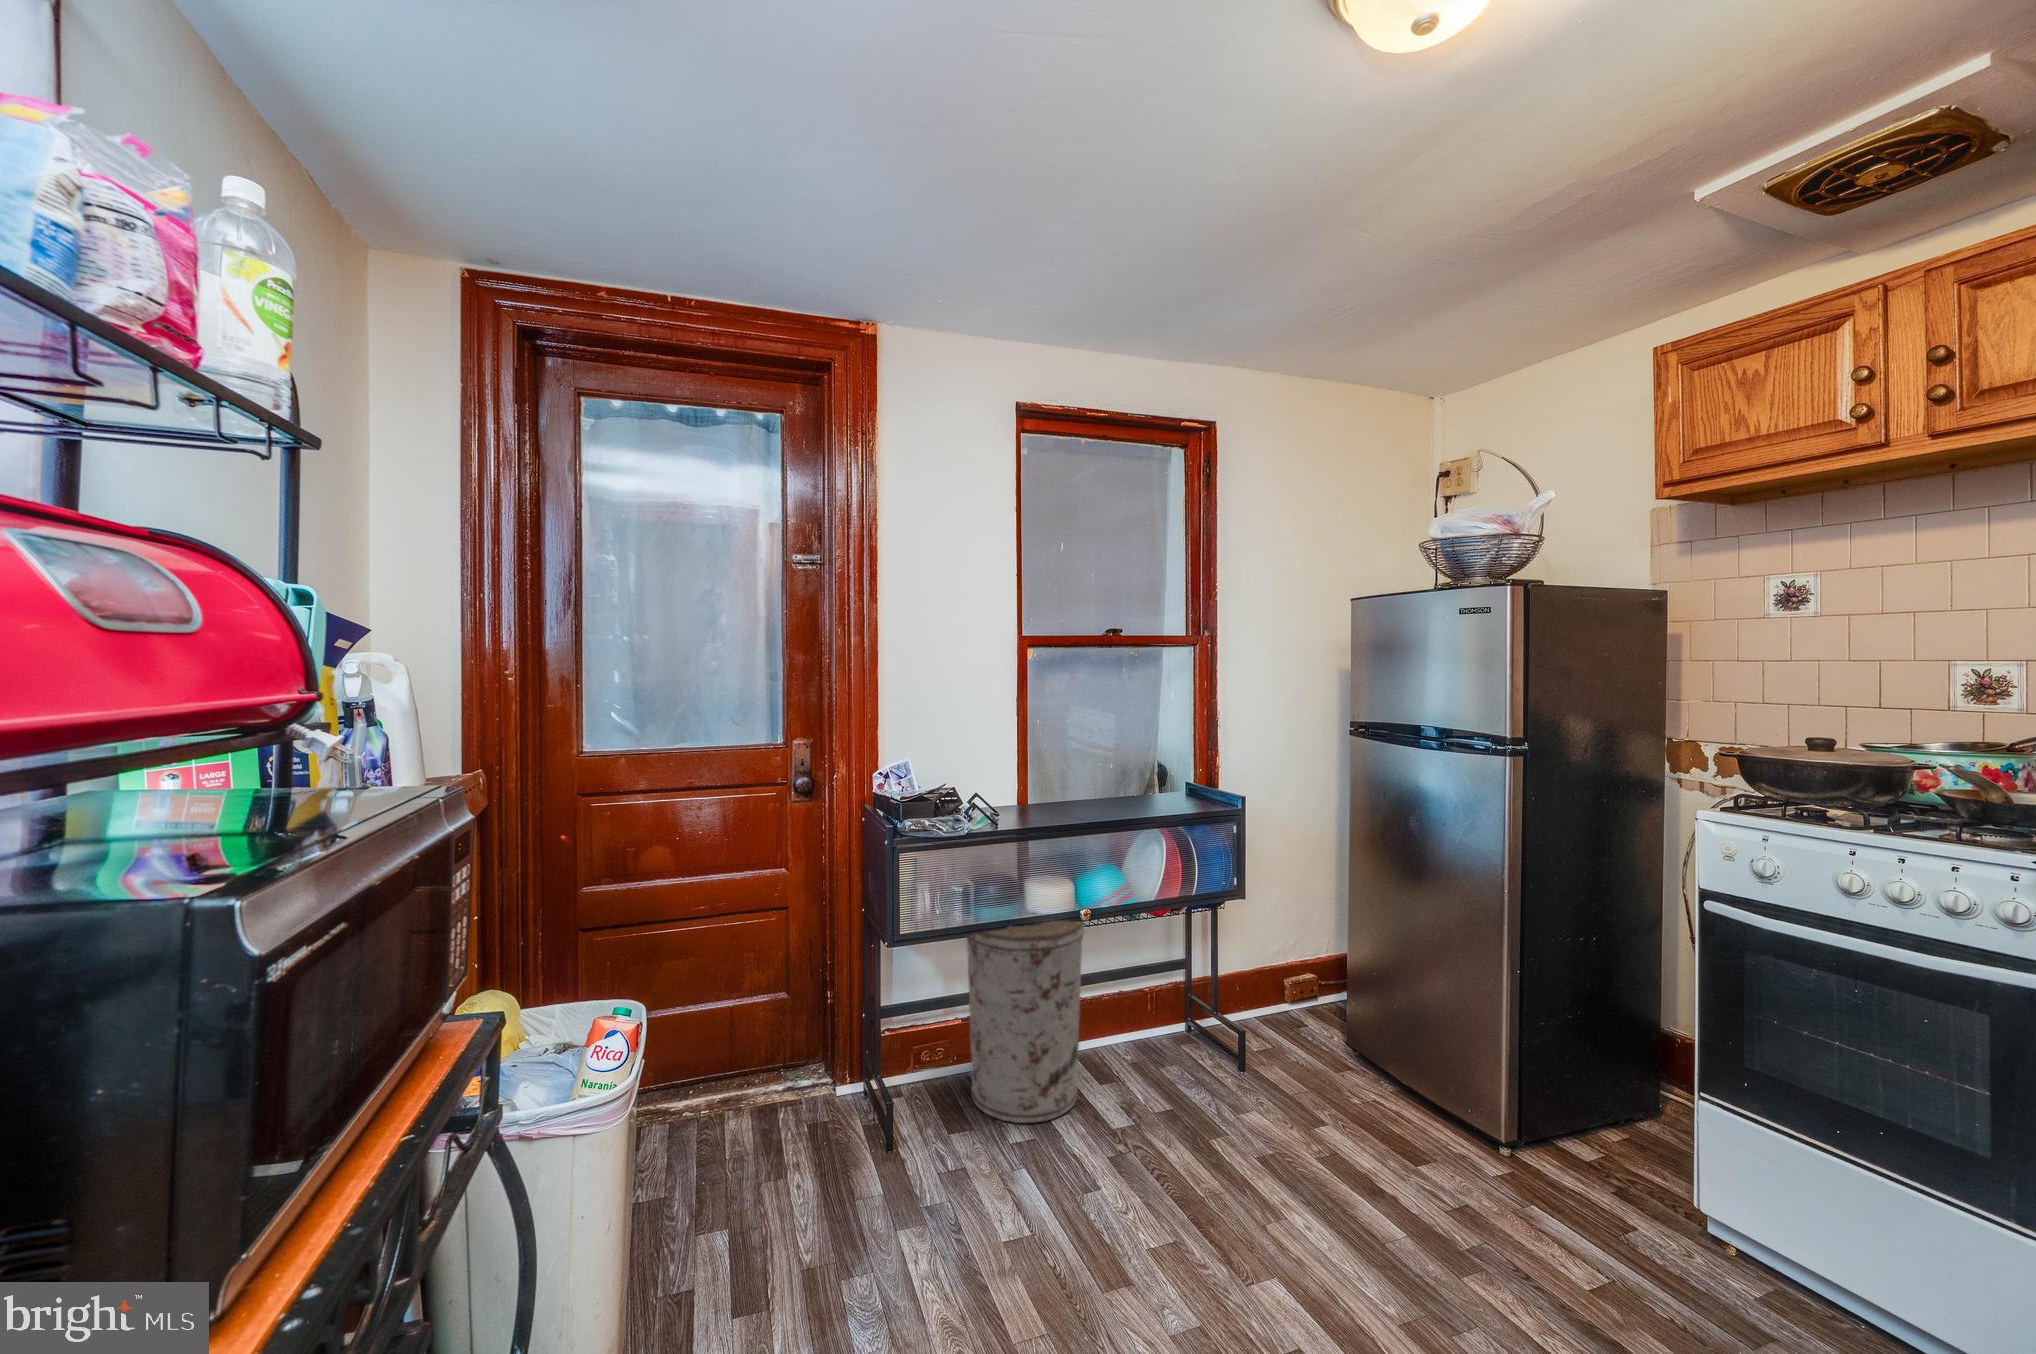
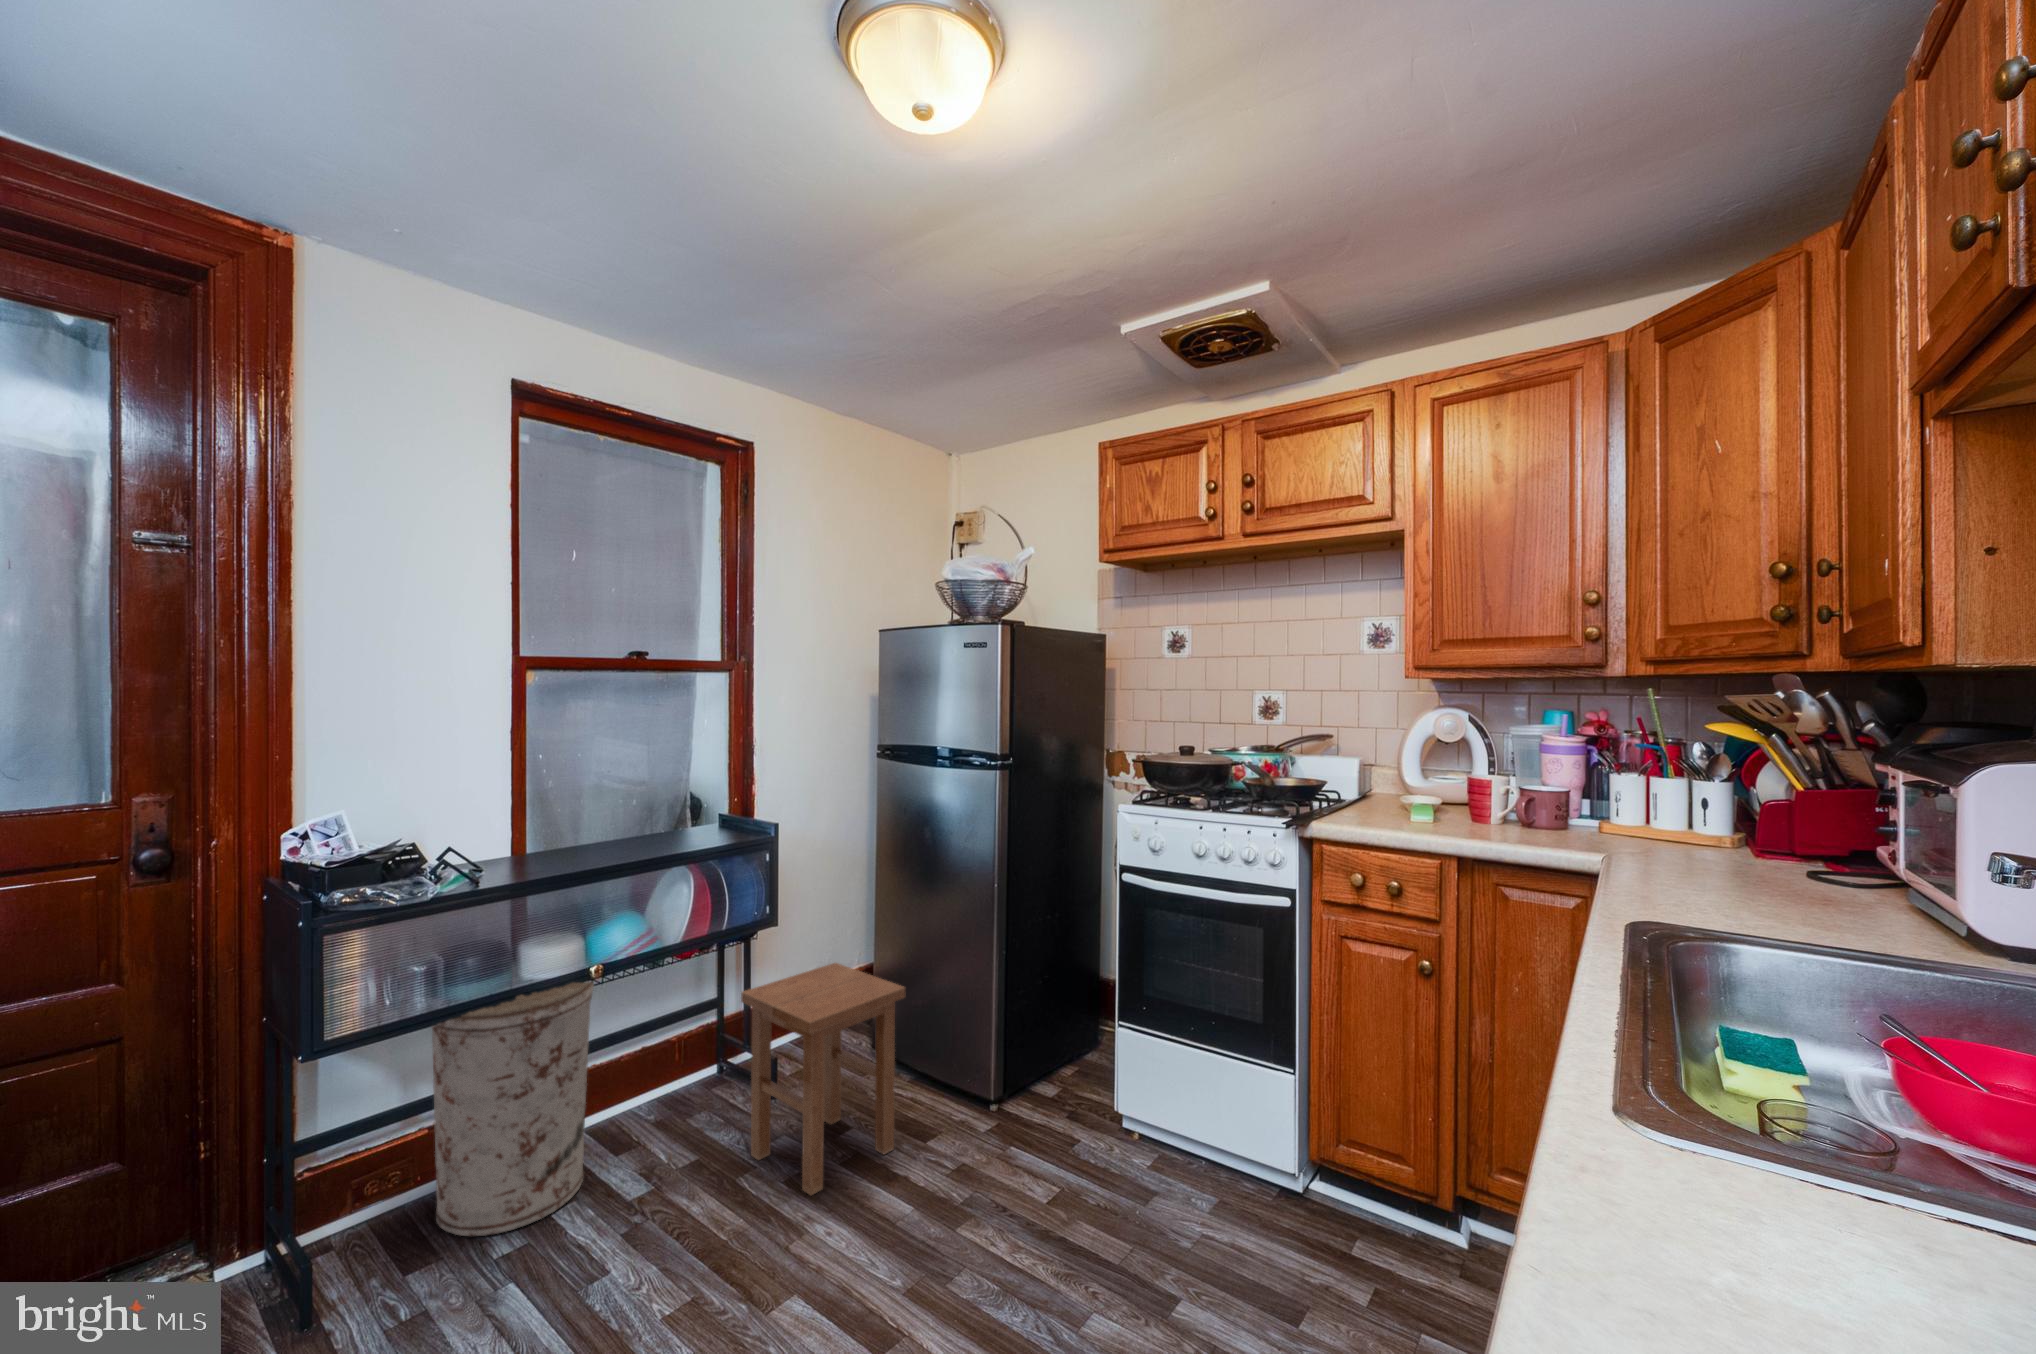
stool: none [1213,946,1390,1182] -> present [741,963,905,1195]

